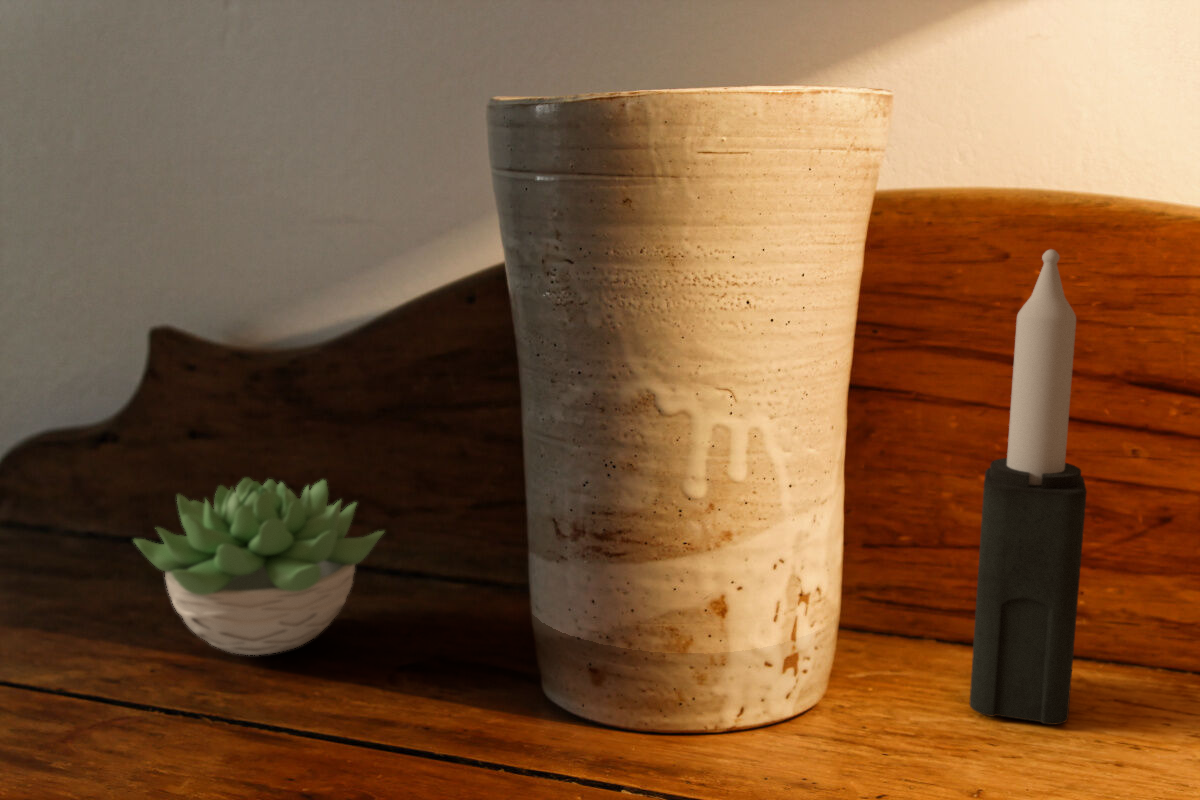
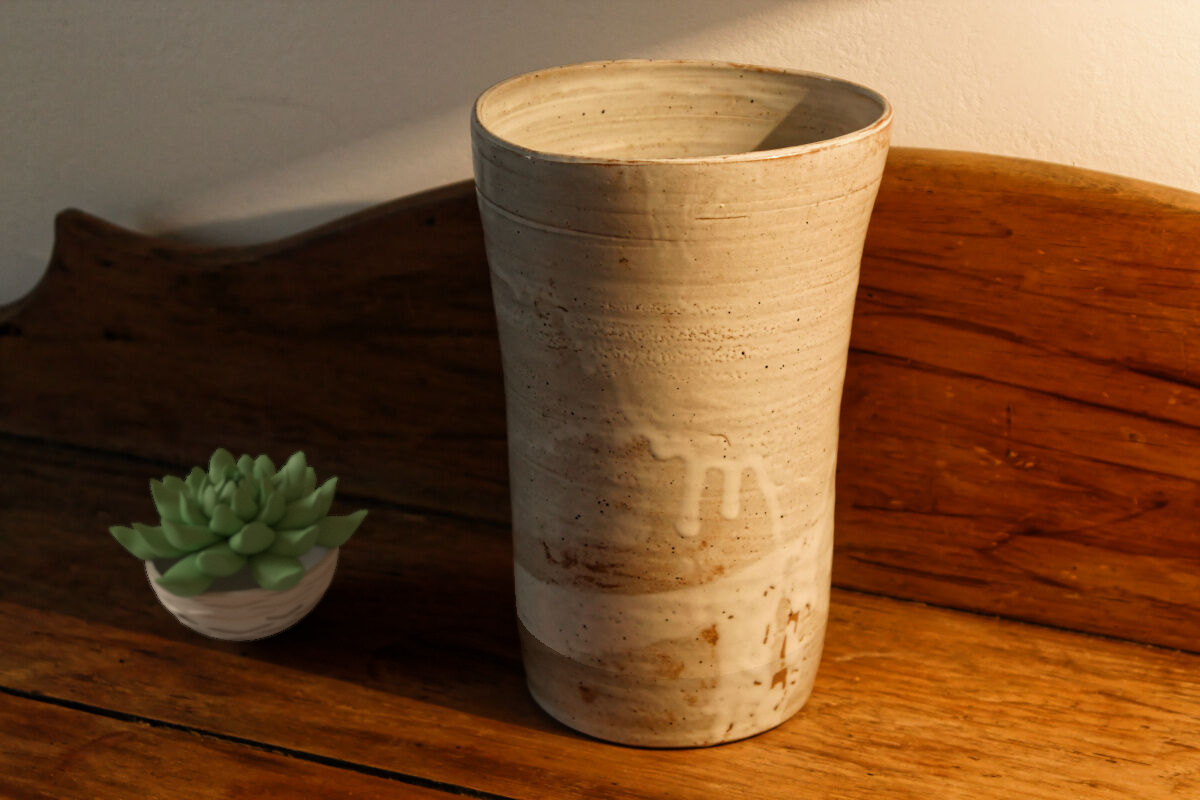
candle: present [970,250,1087,725] -> none [955,274,1092,730]

